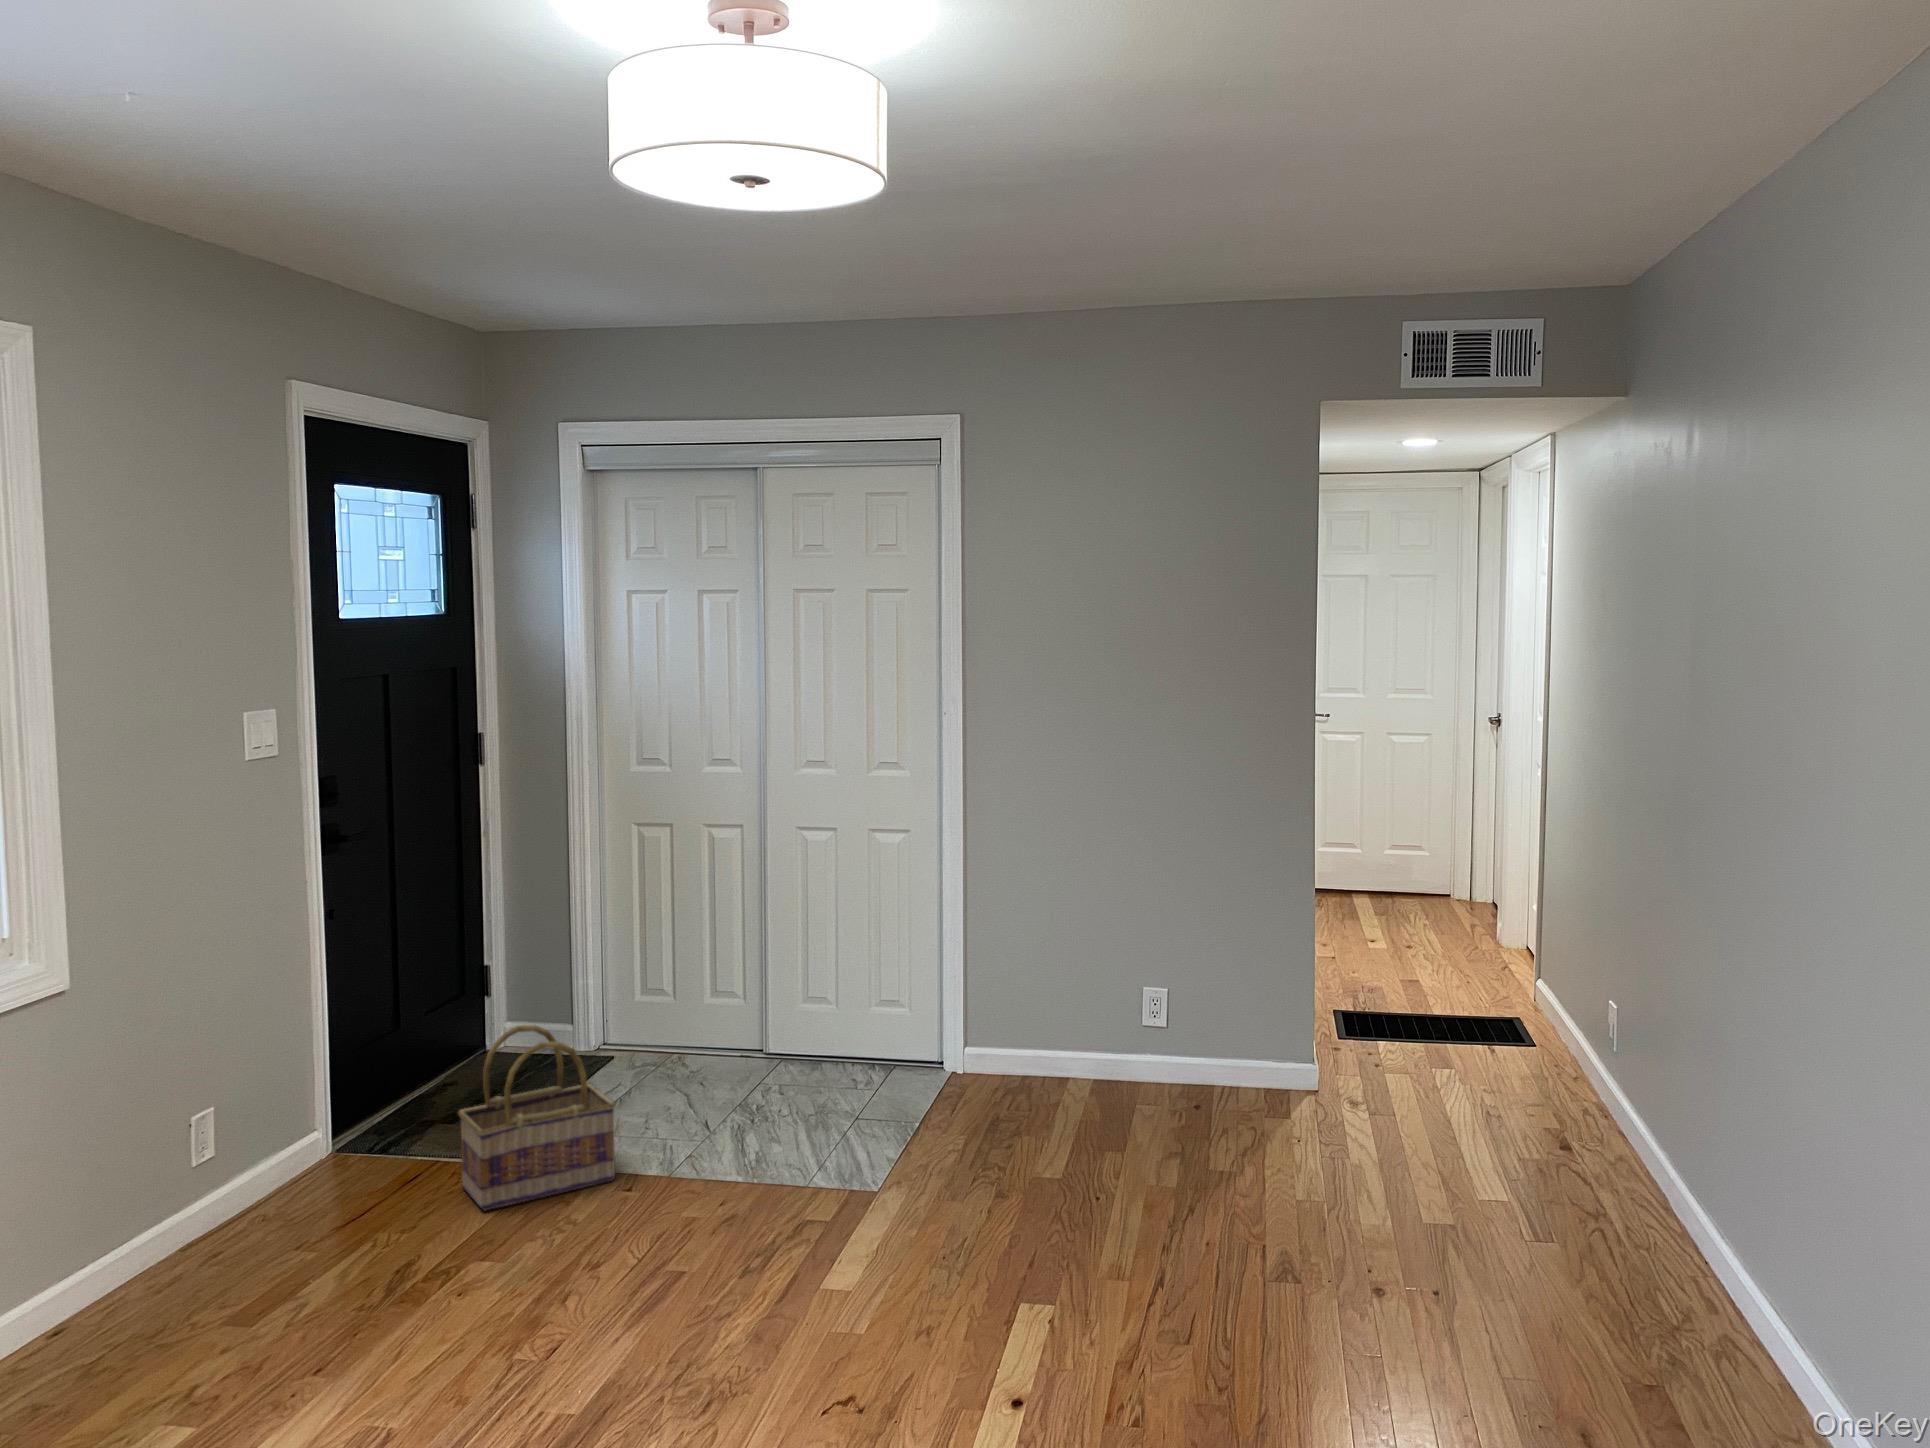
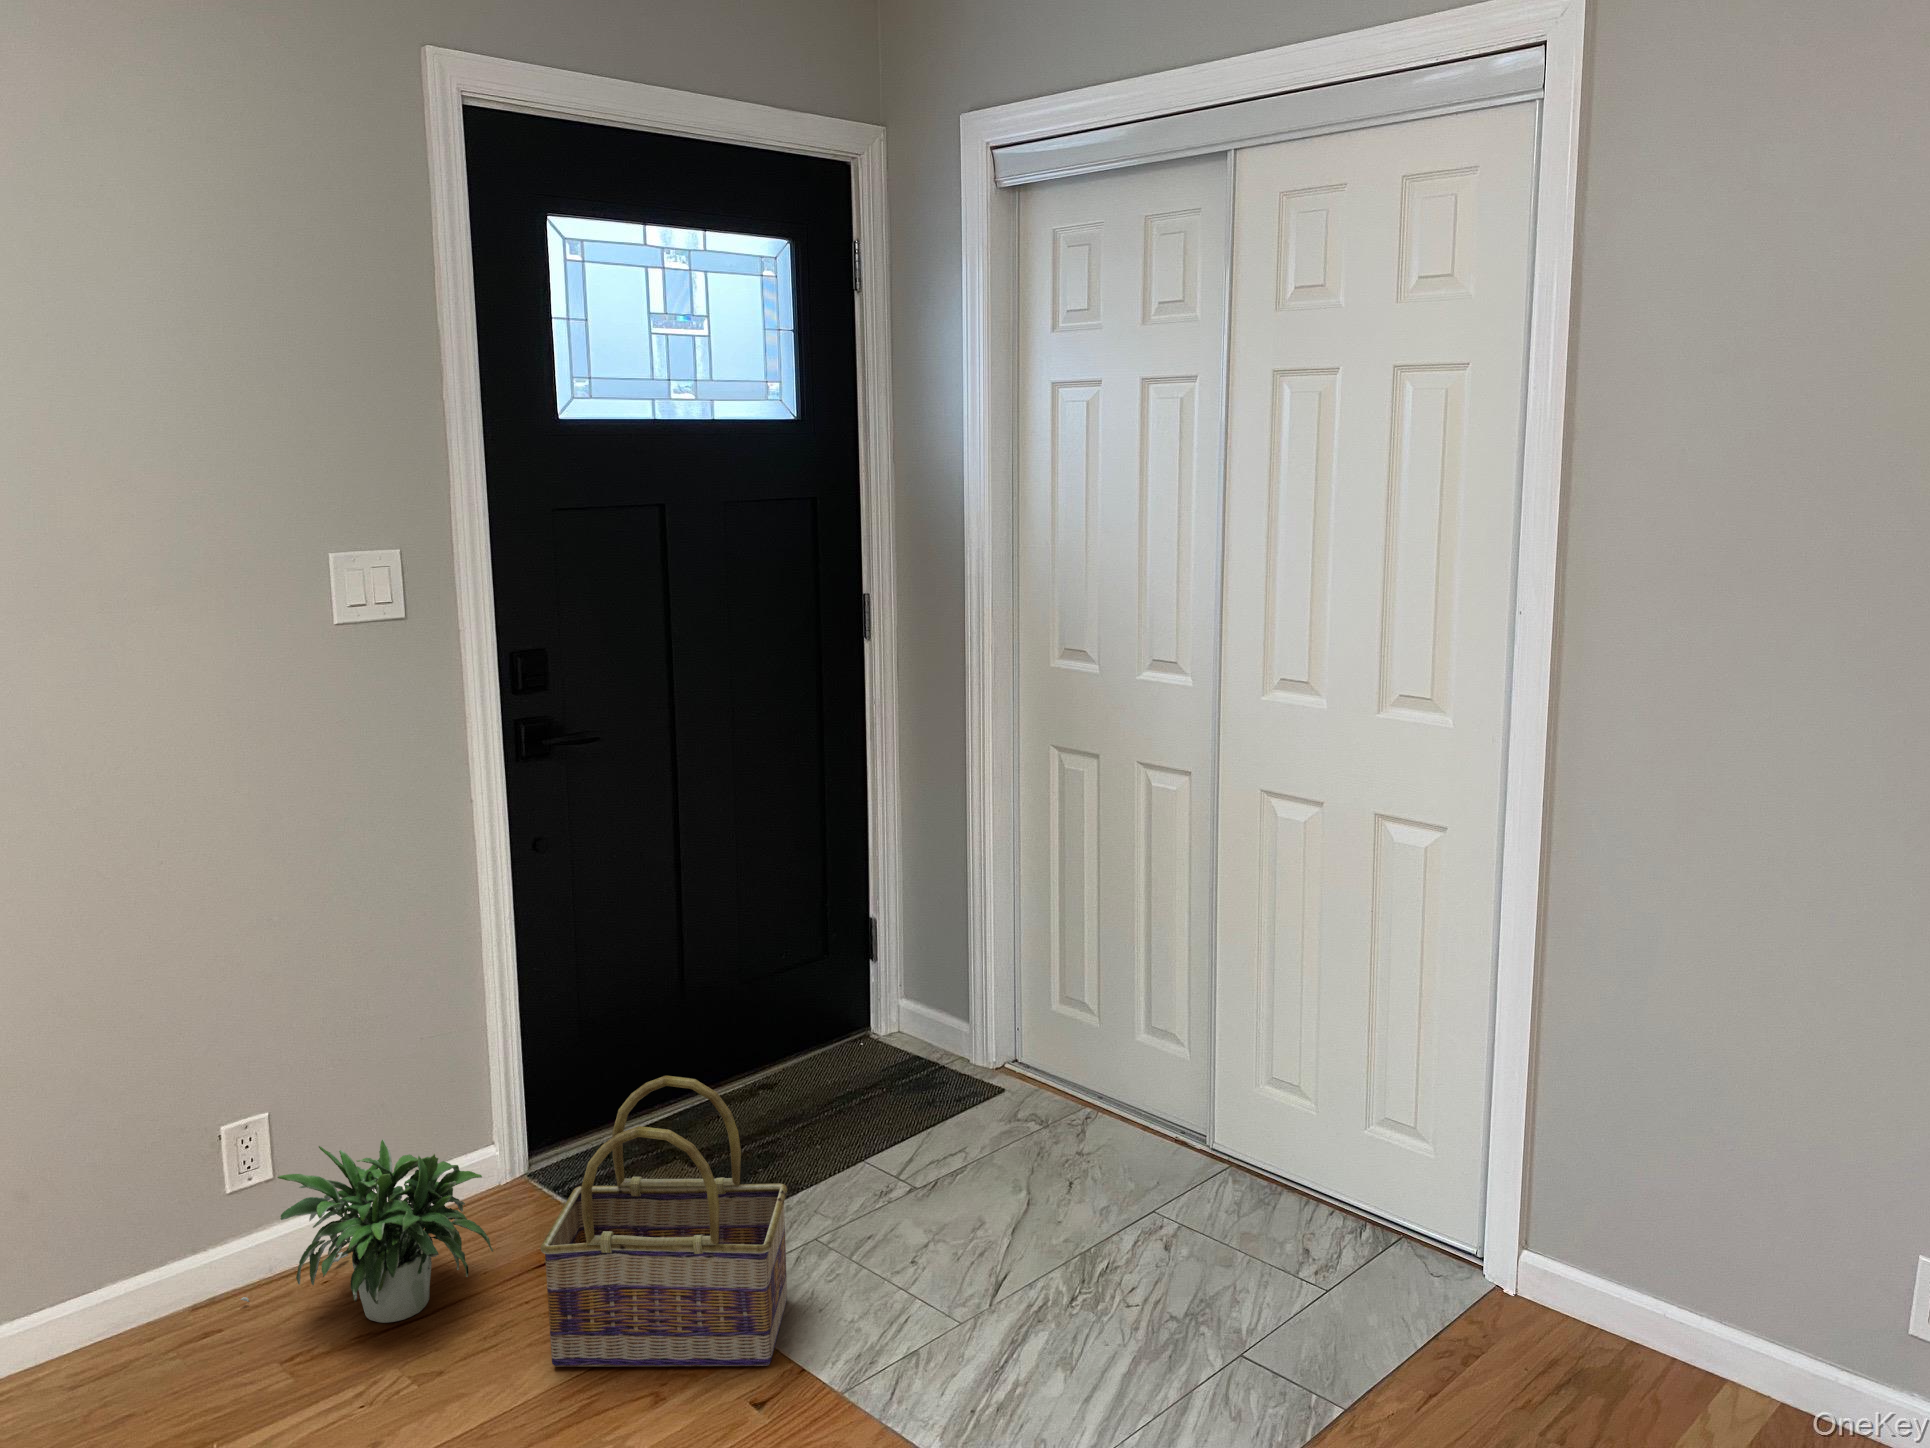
potted plant: none [212,1103,402,1244] -> present [241,1139,493,1323]

